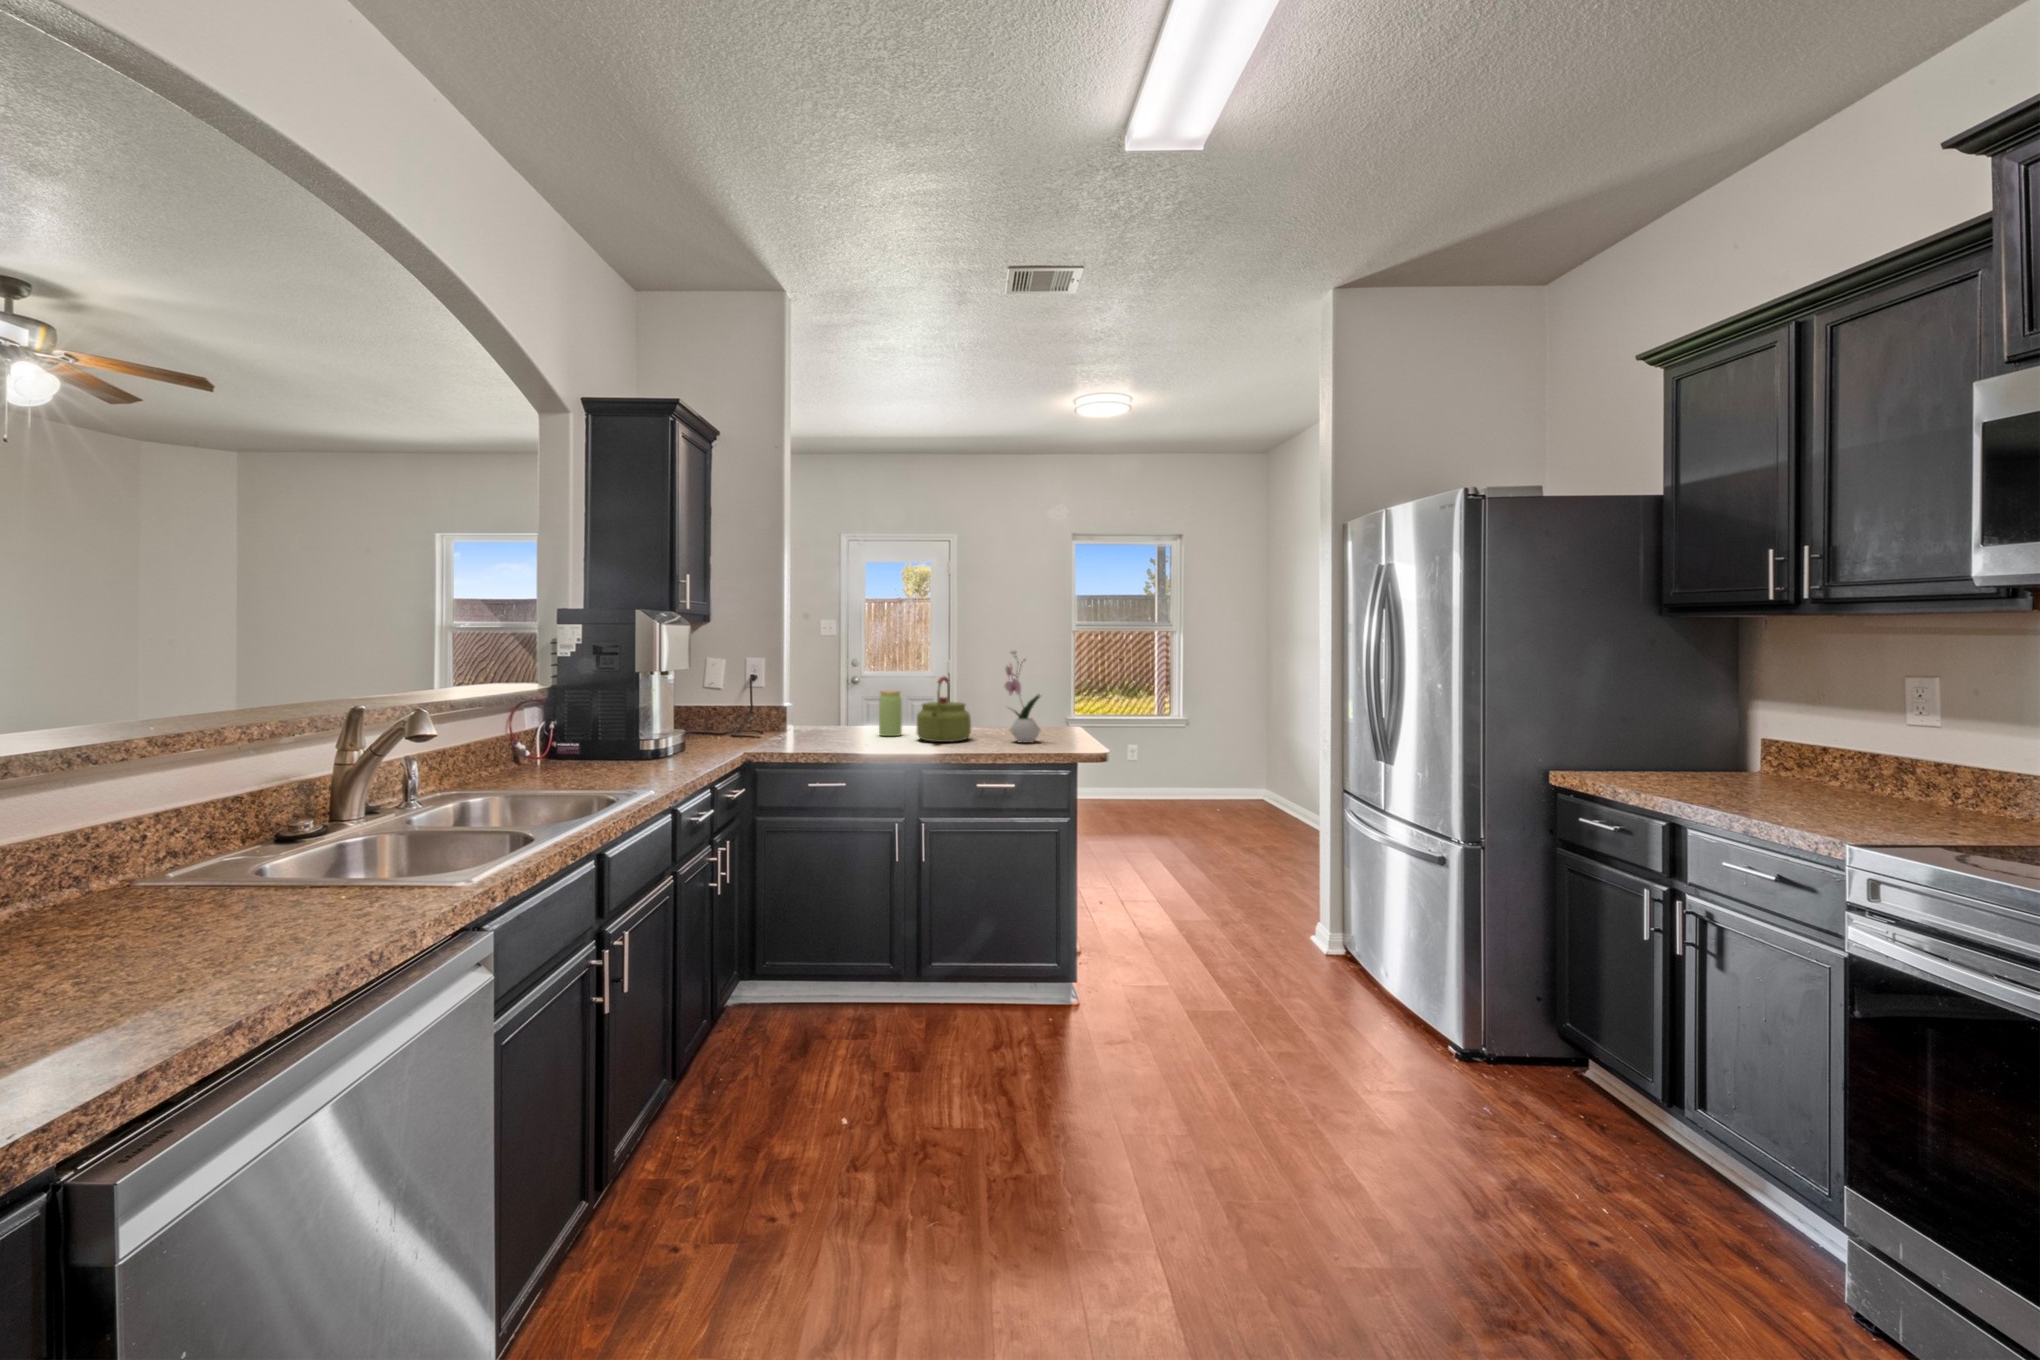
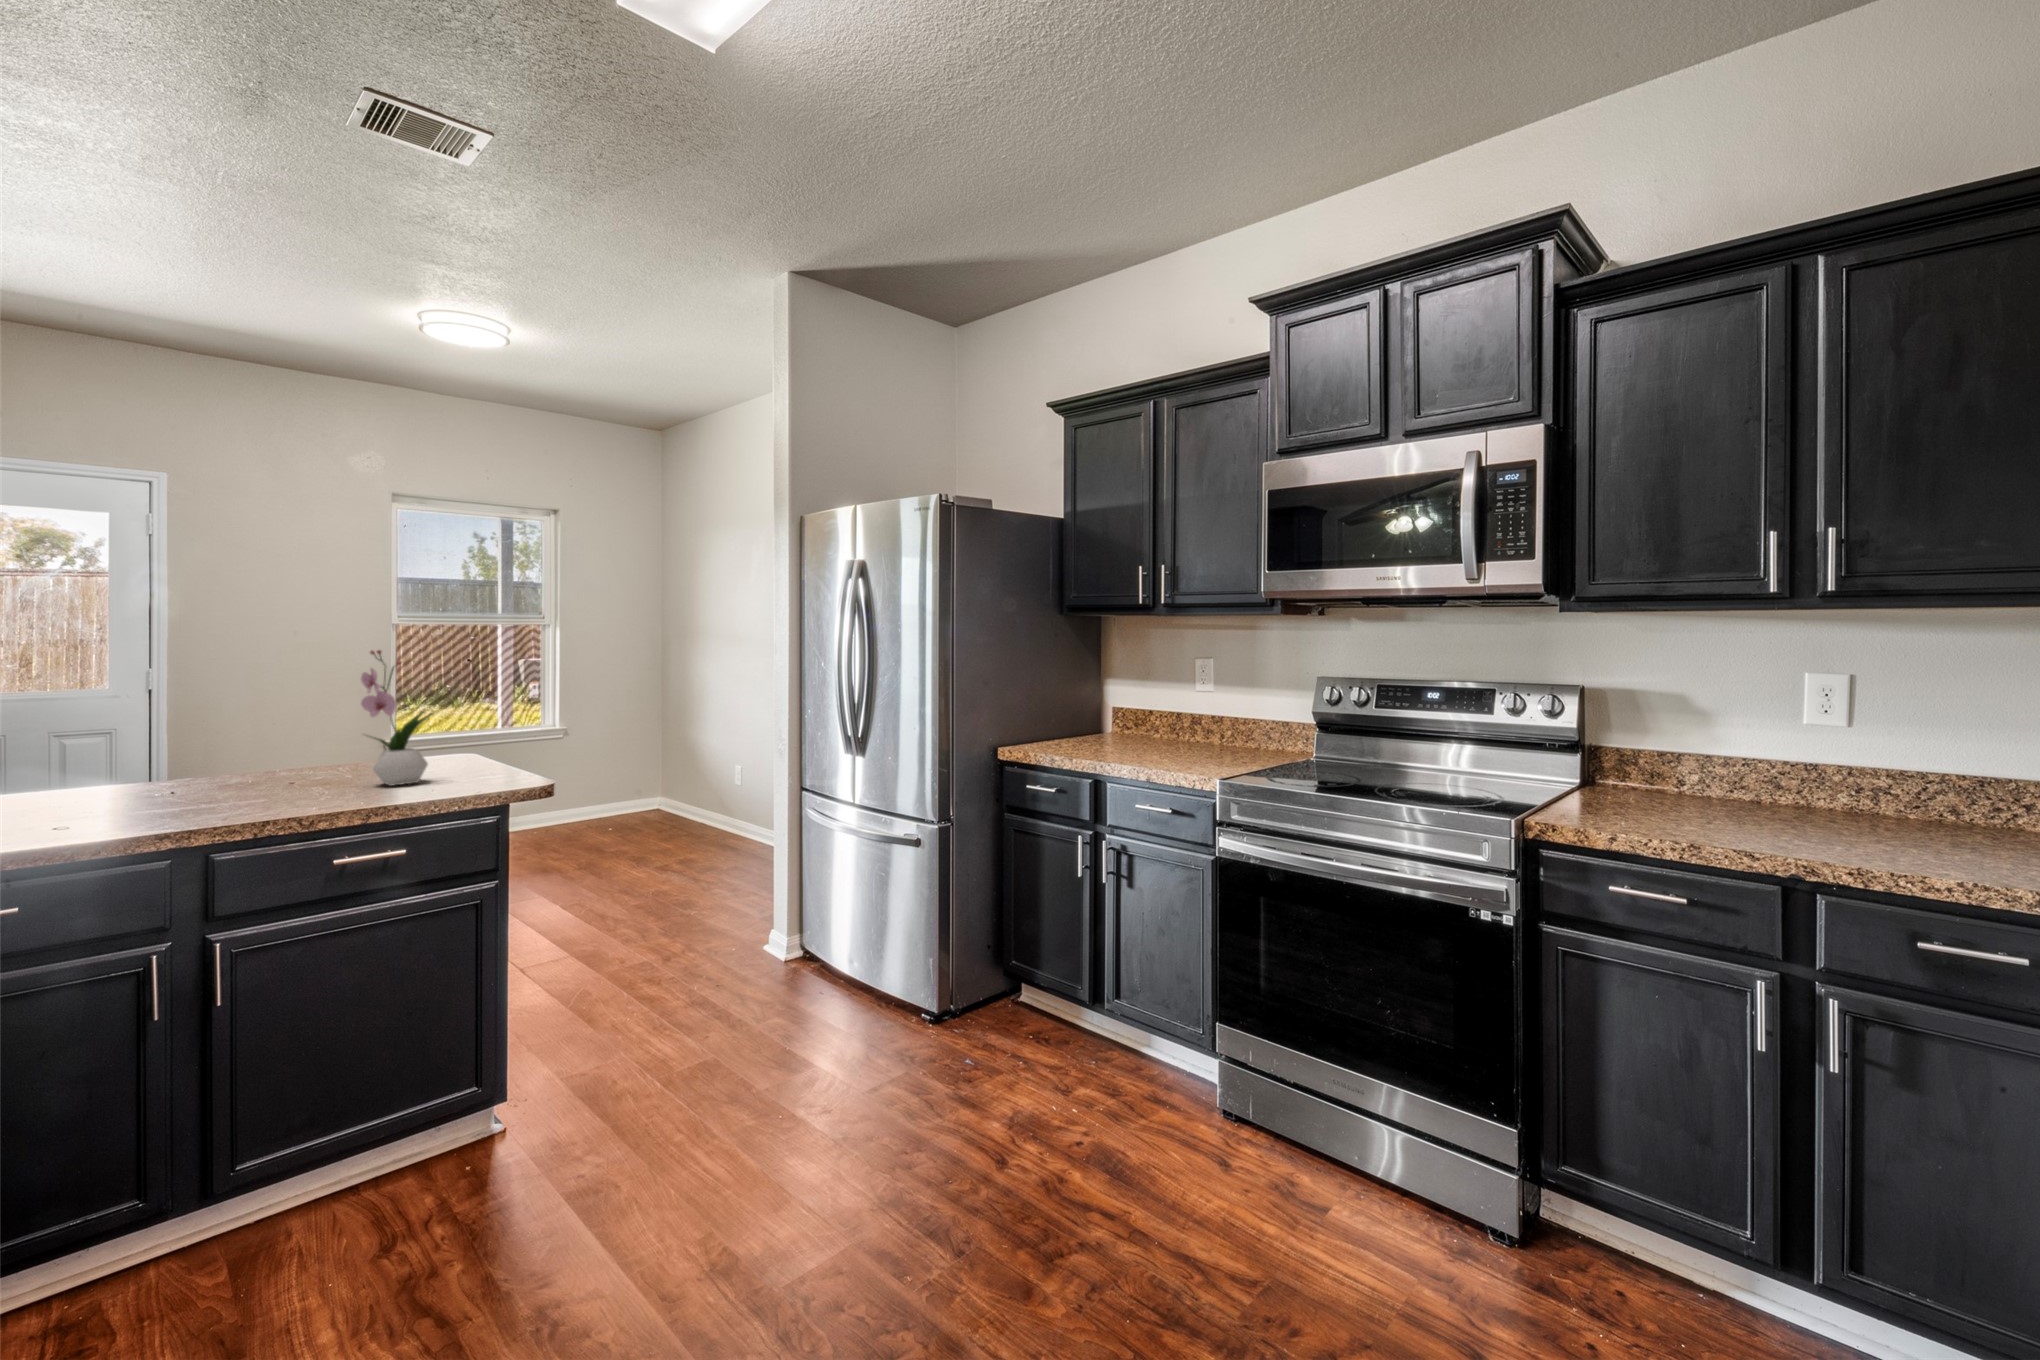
kettle: present [916,676,971,742] -> none [169,694,290,804]
jar: present [879,691,902,736] -> none [60,724,119,807]

